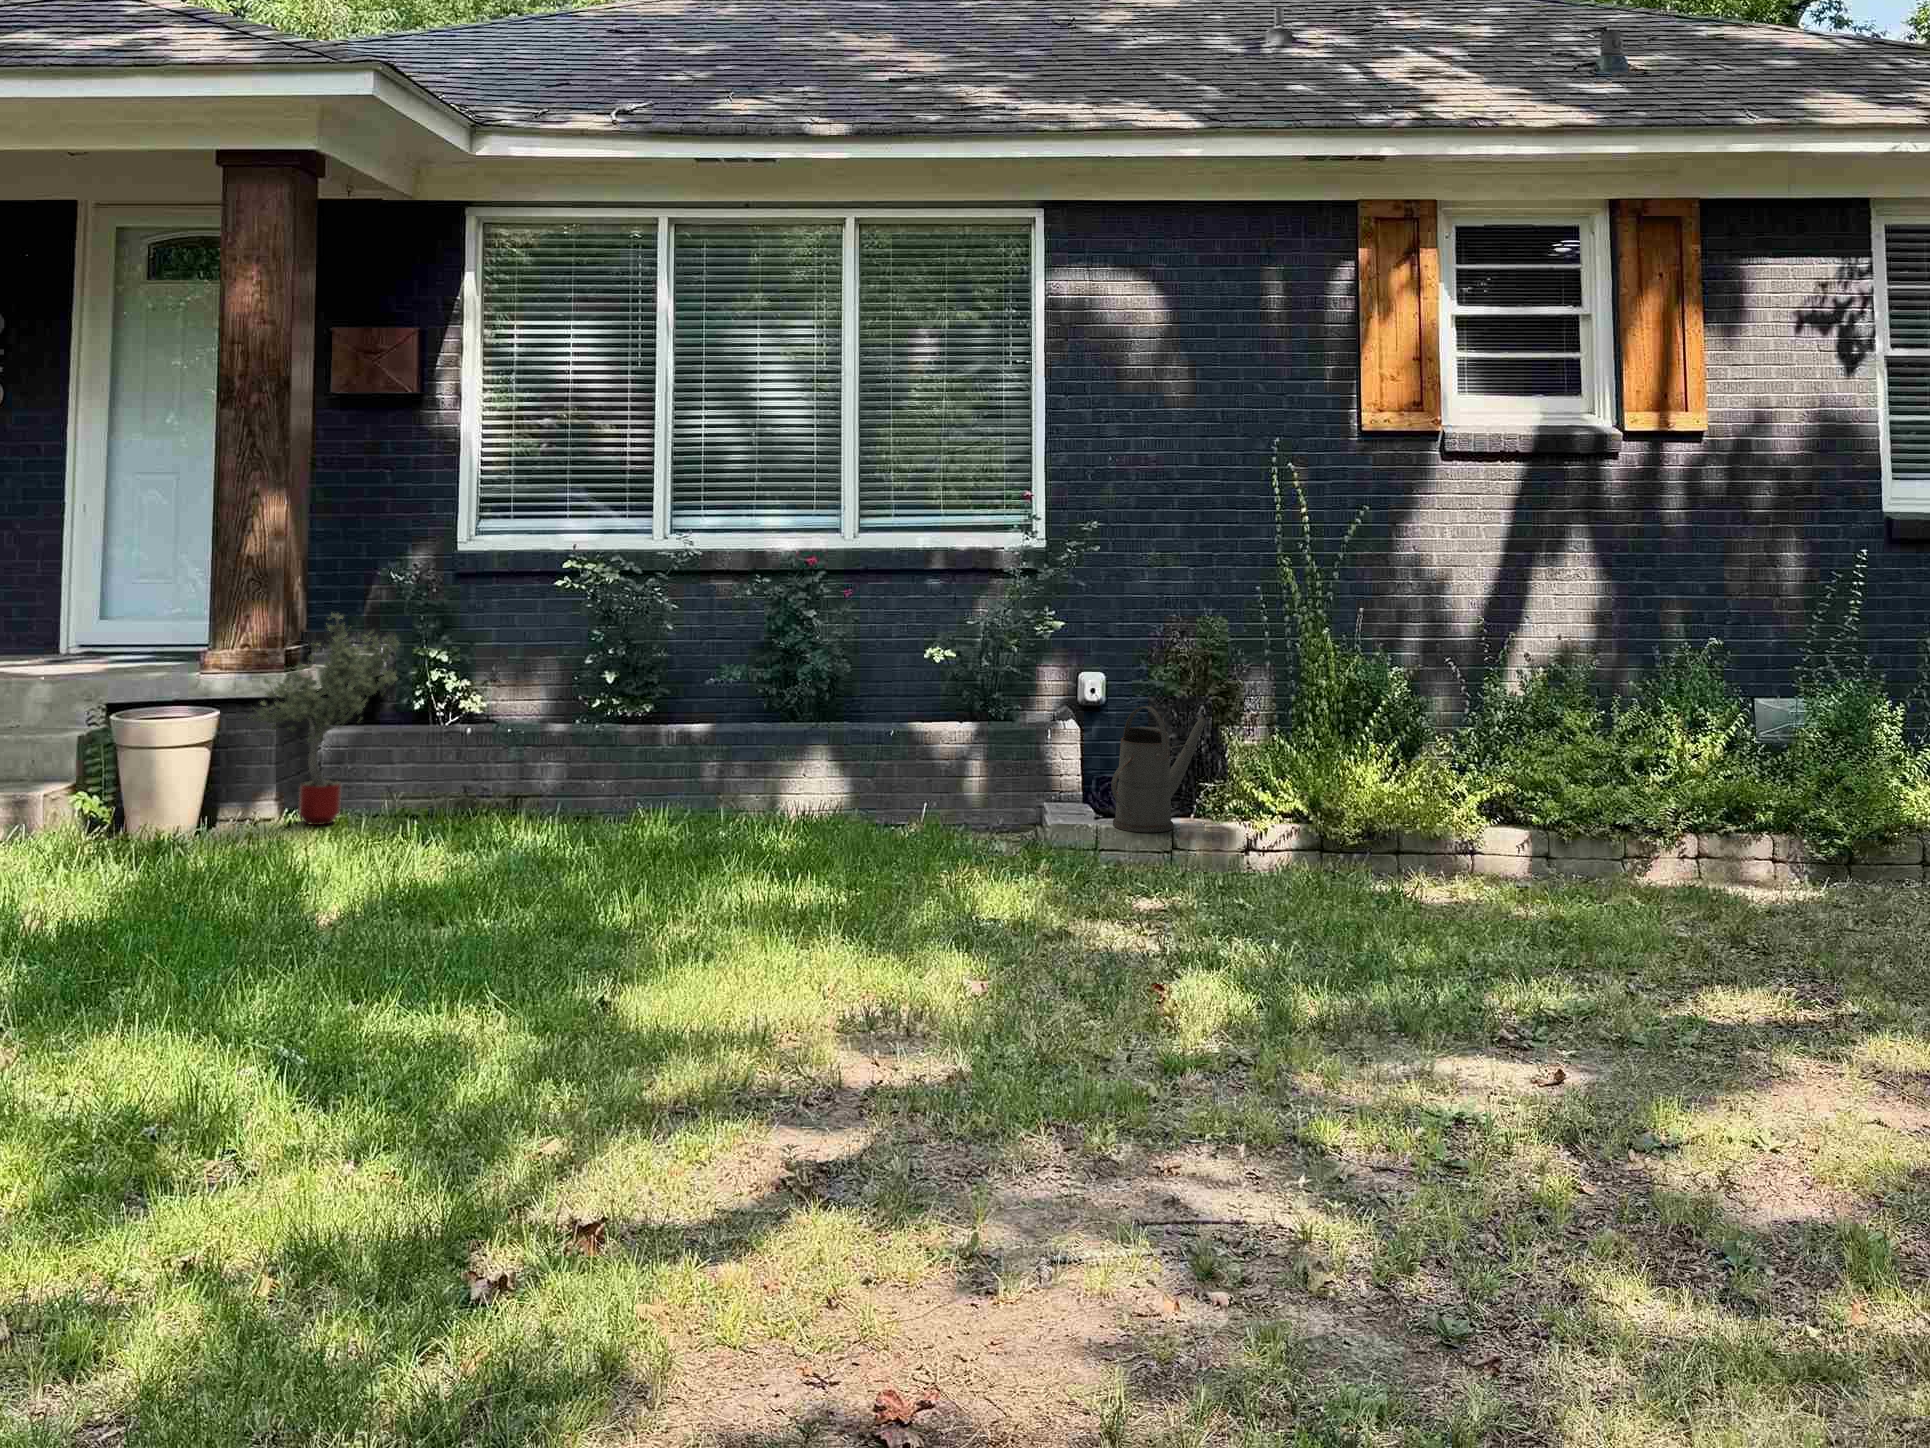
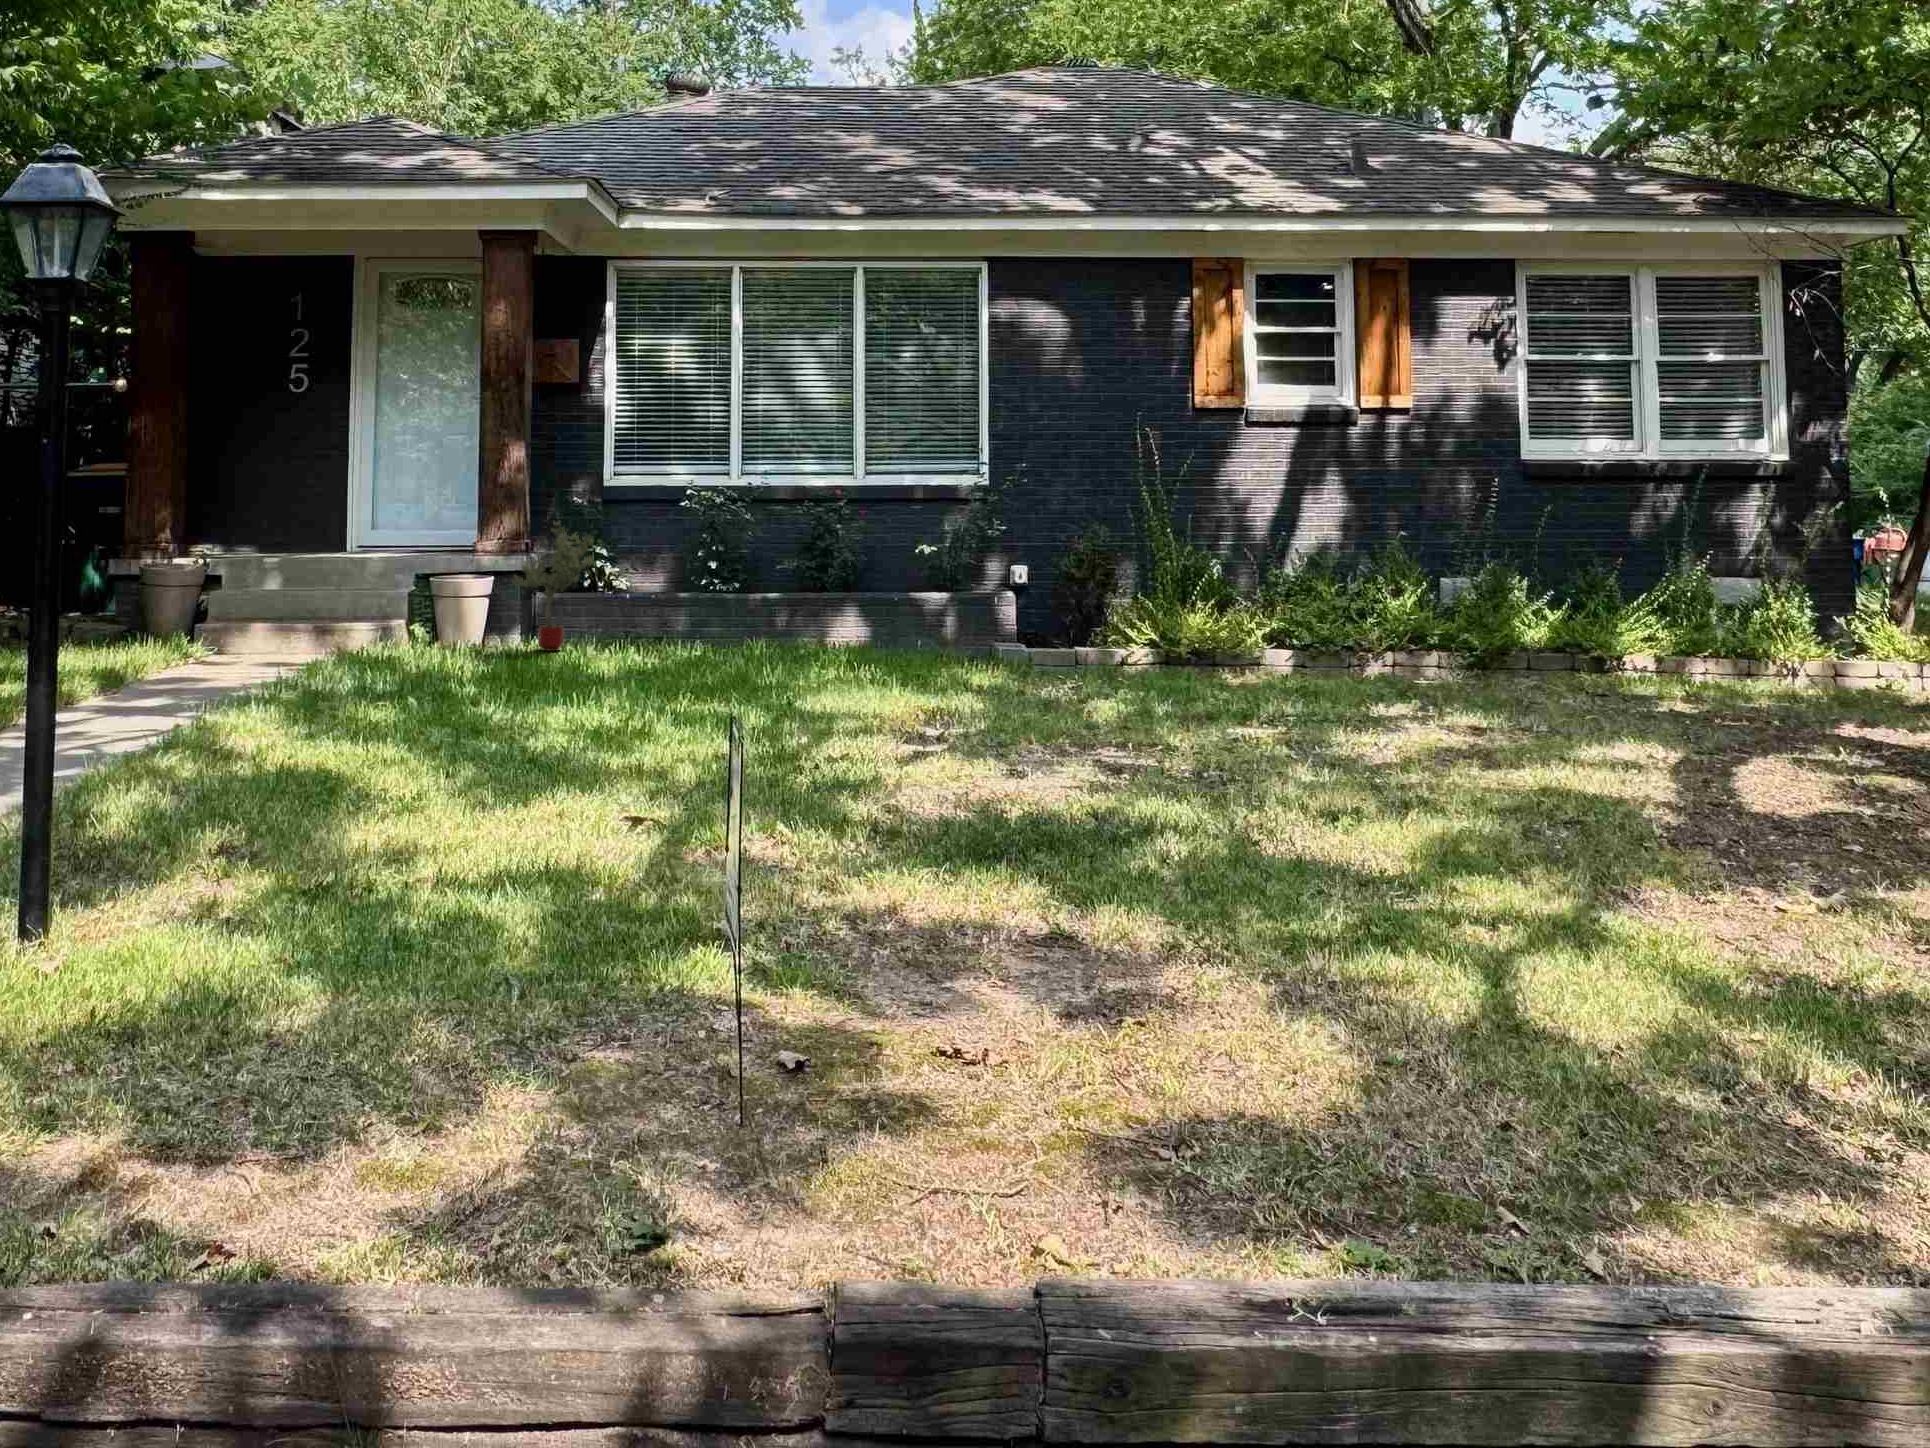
watering can: present [1111,706,1206,832] -> none [1039,579,1095,656]

